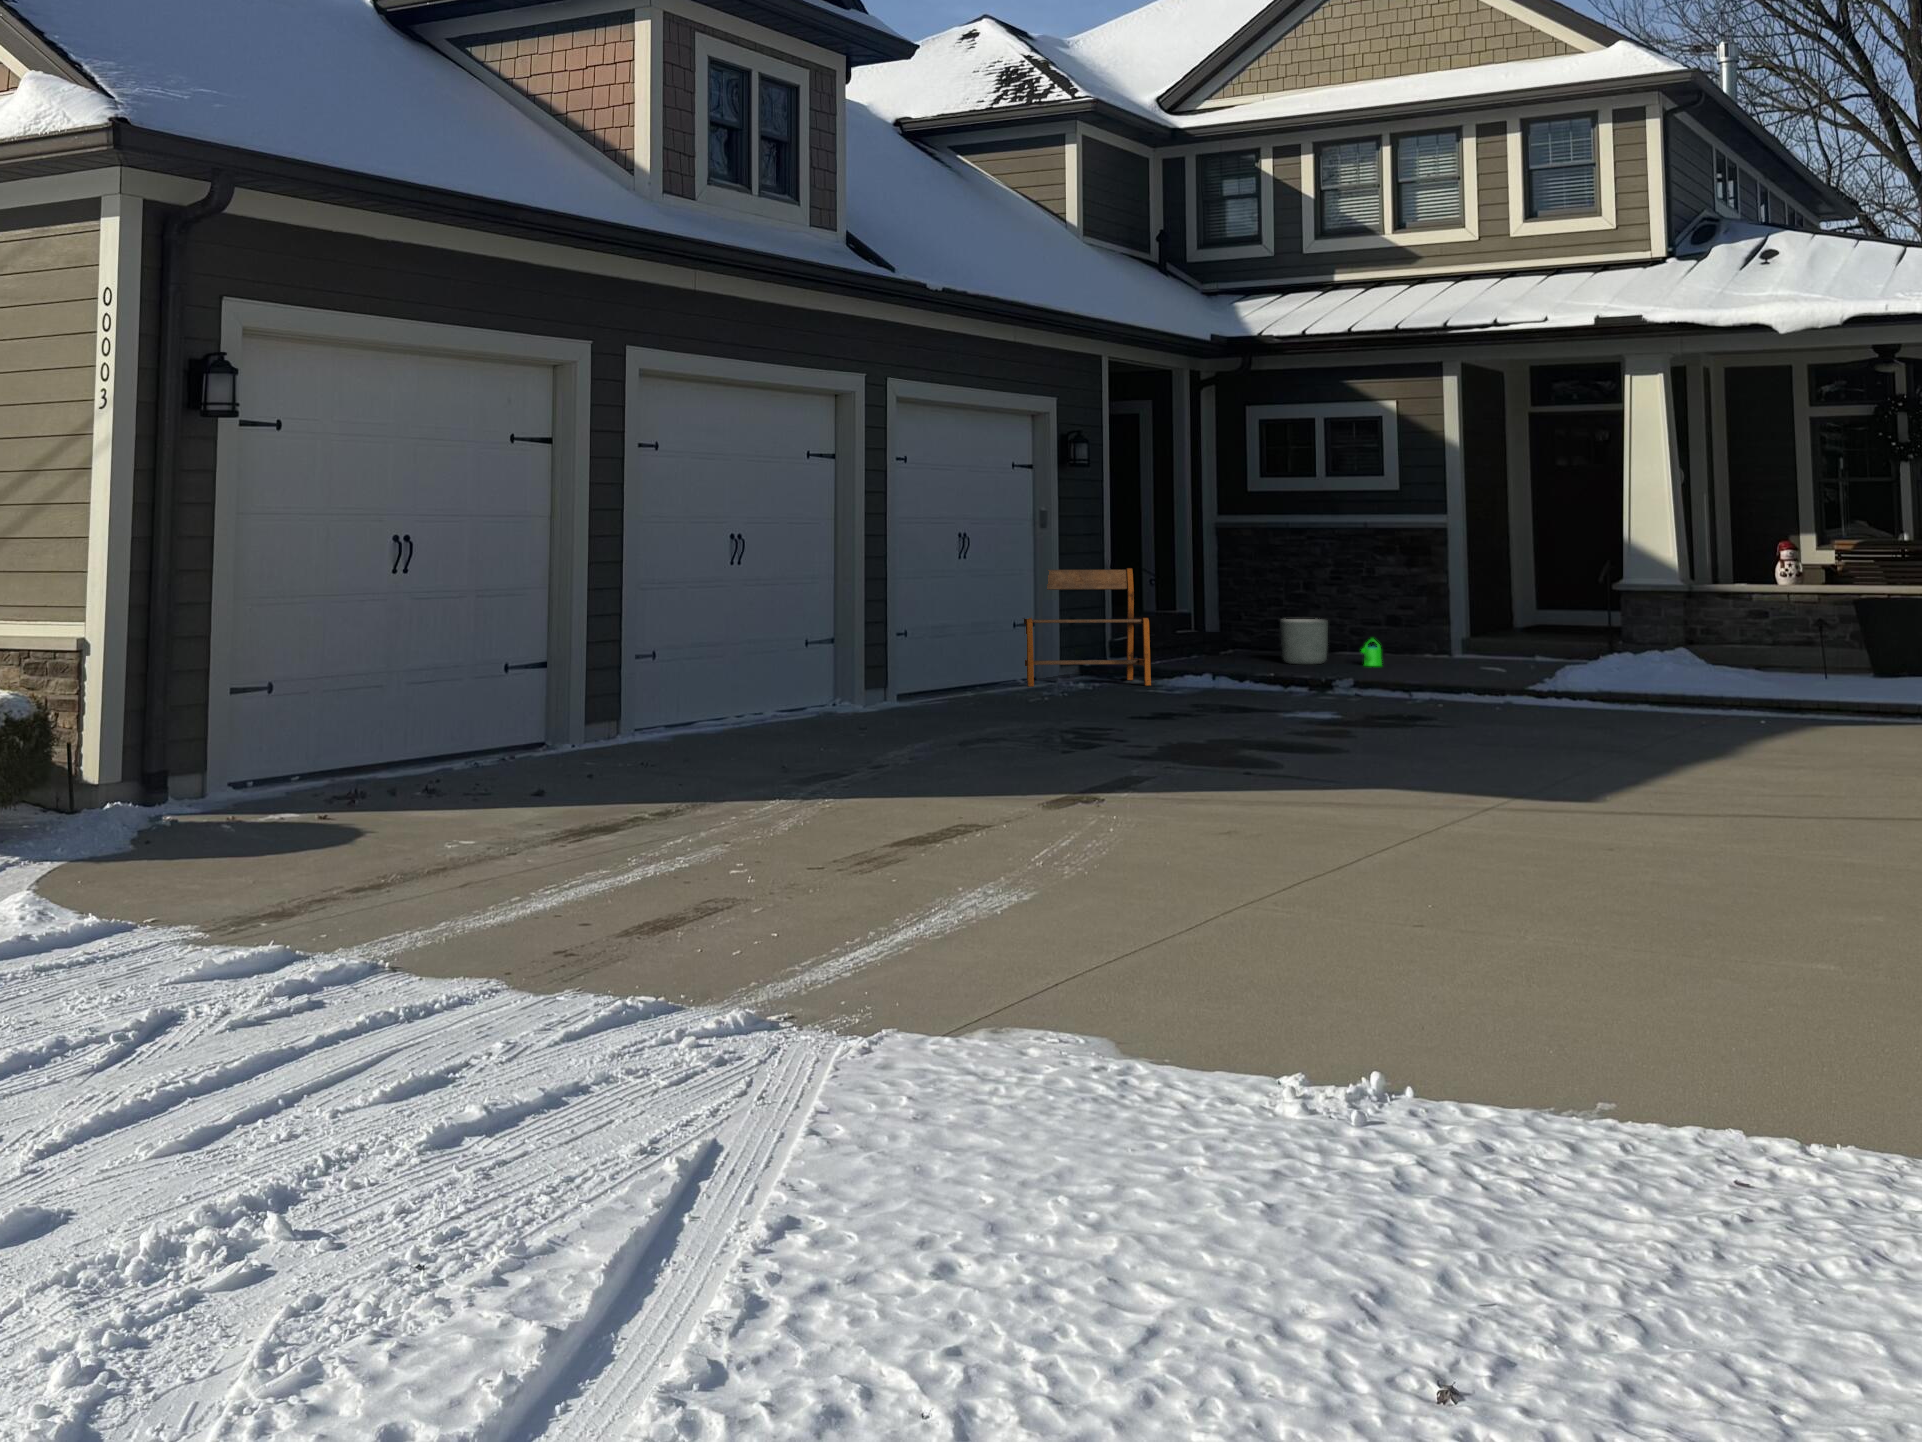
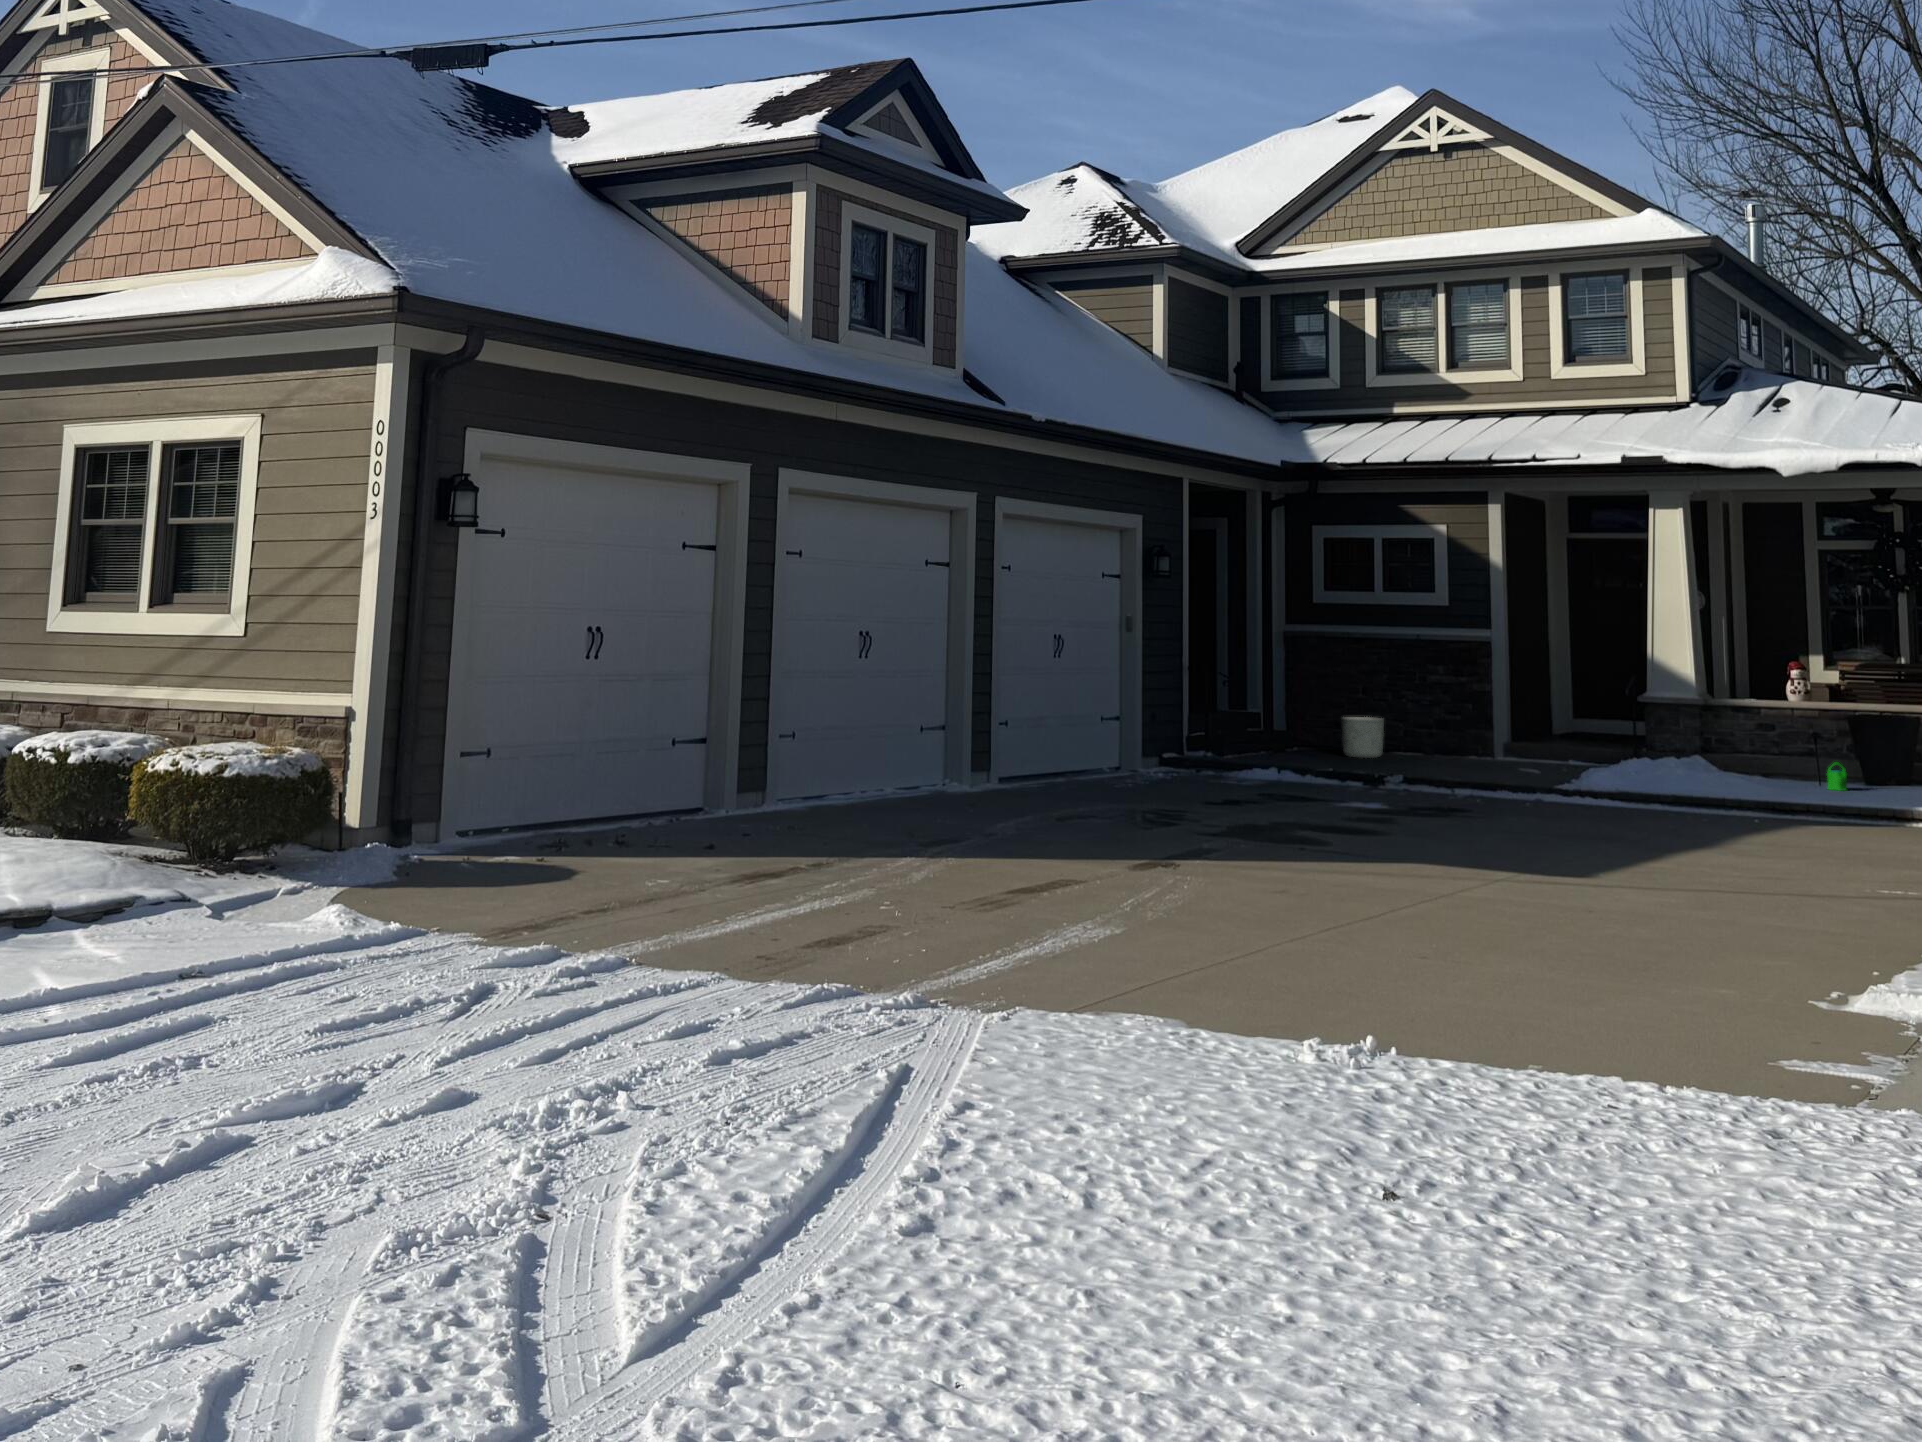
bench: present [1024,568,1151,686] -> none [1111,667,1225,772]
watering can: present [1361,639,1382,666] -> present [1827,762,1847,791]

